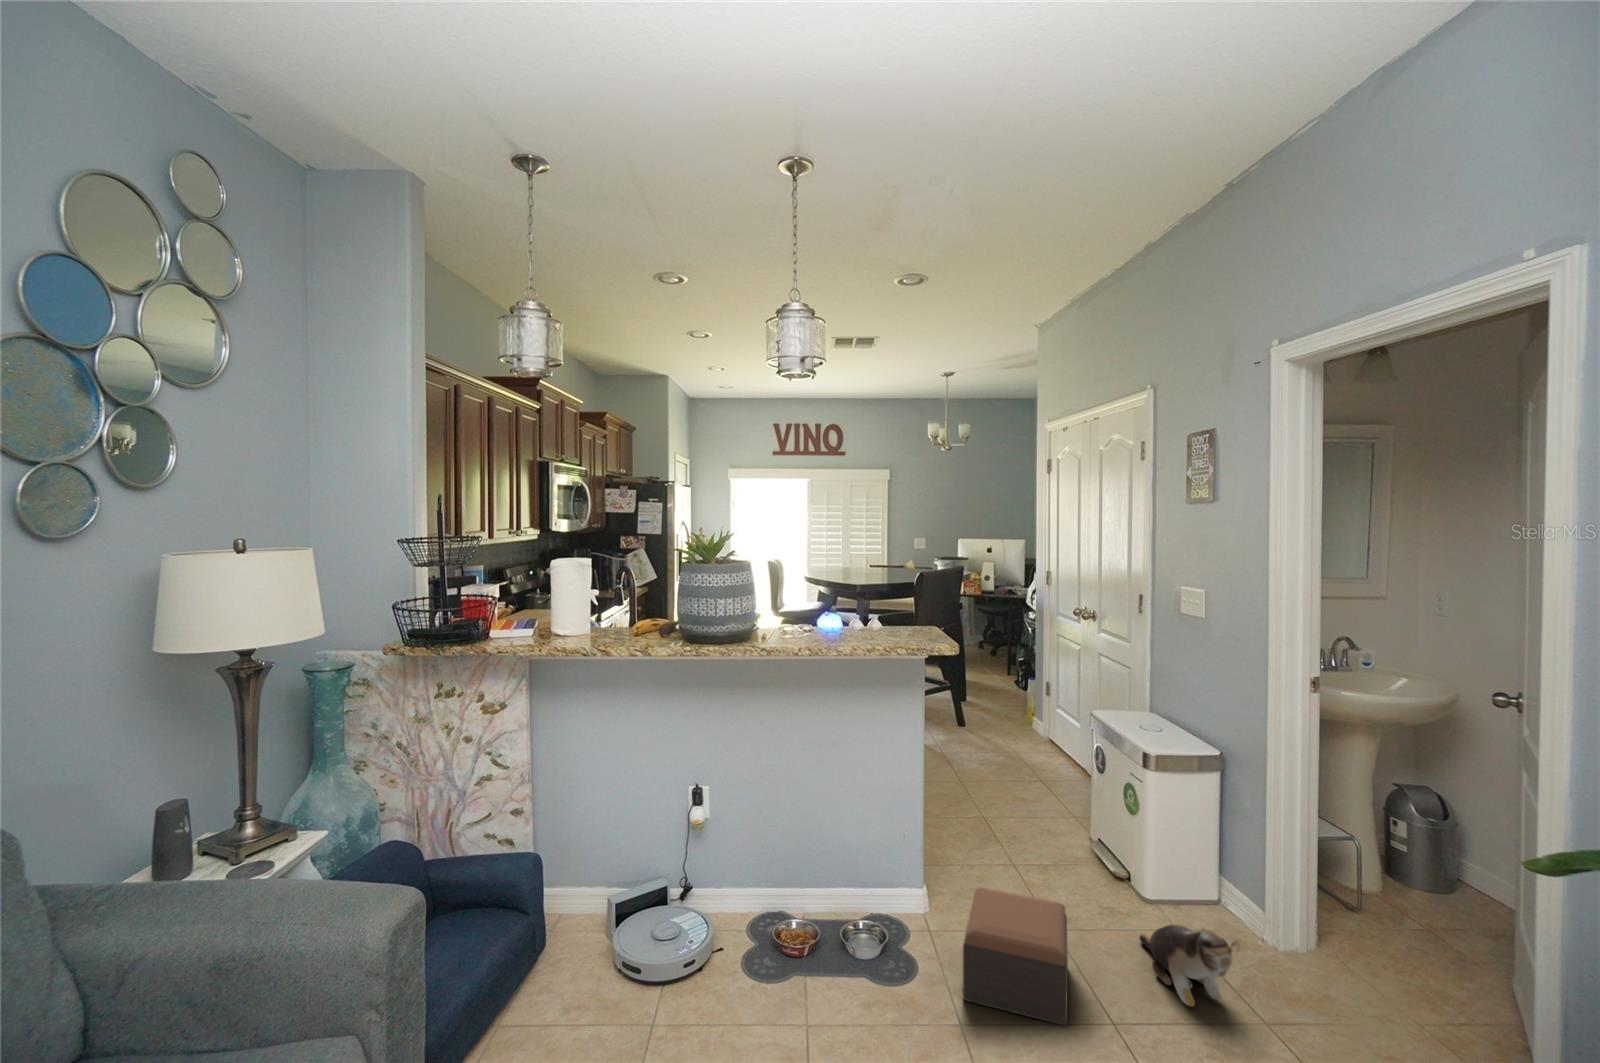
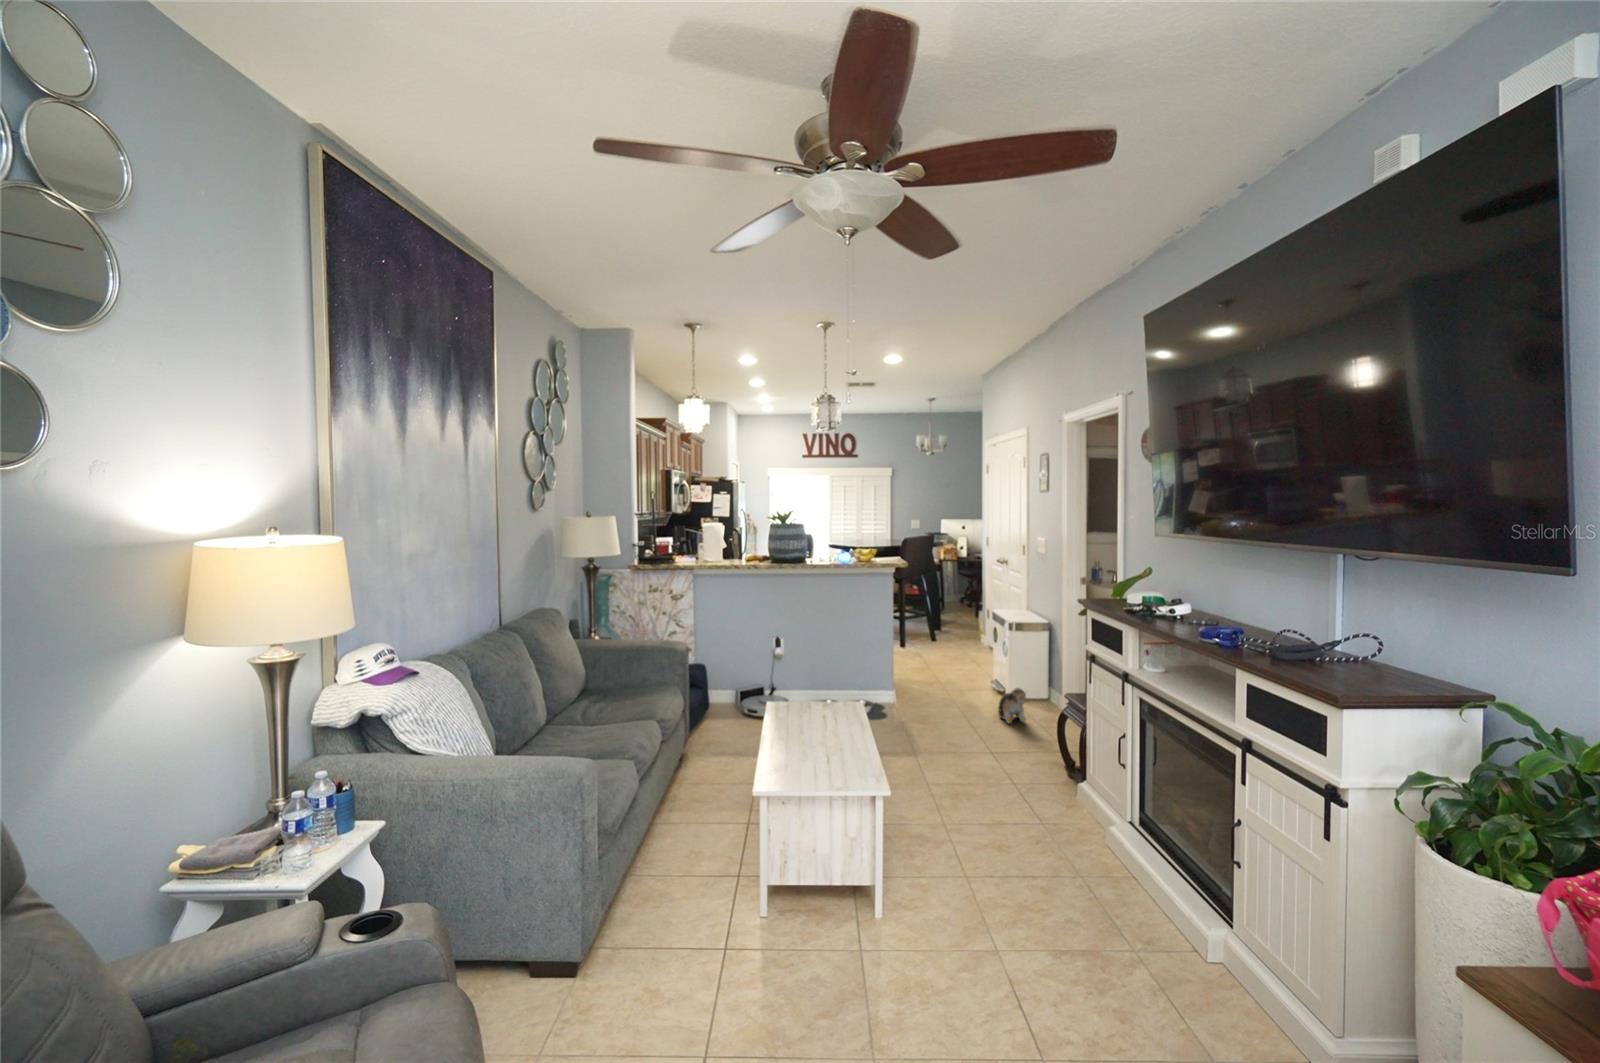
footstool: present [963,888,1068,1026] -> none [906,681,958,728]

